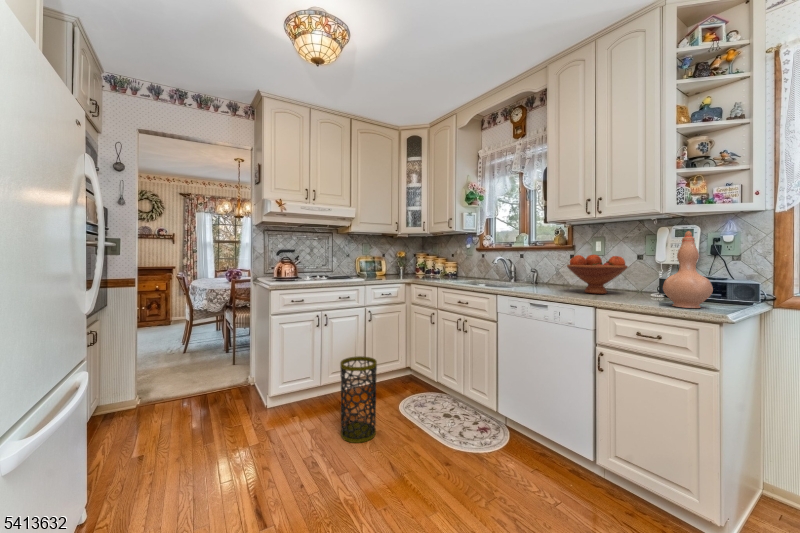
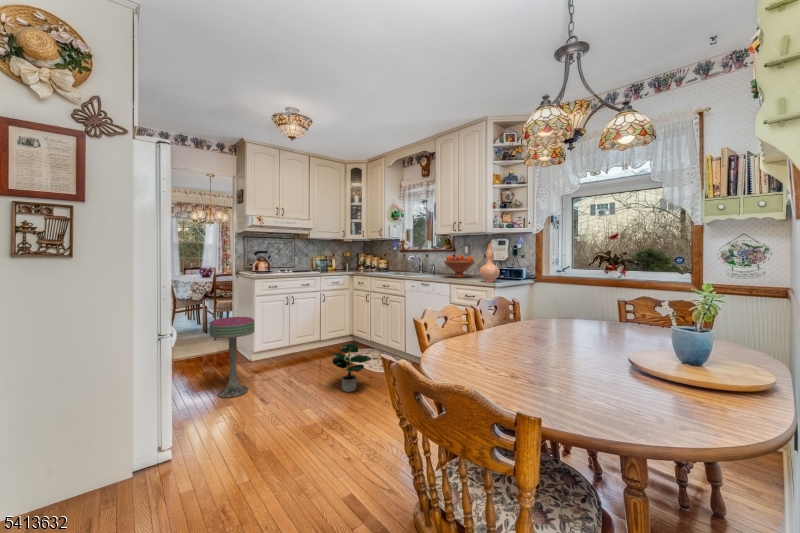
bar stool: none [180,354,256,497] -> present [209,317,254,398]
trash can: present [340,356,377,443] -> none [306,321,329,373]
potted plant: none [379,405,452,501] -> present [331,343,372,392]

